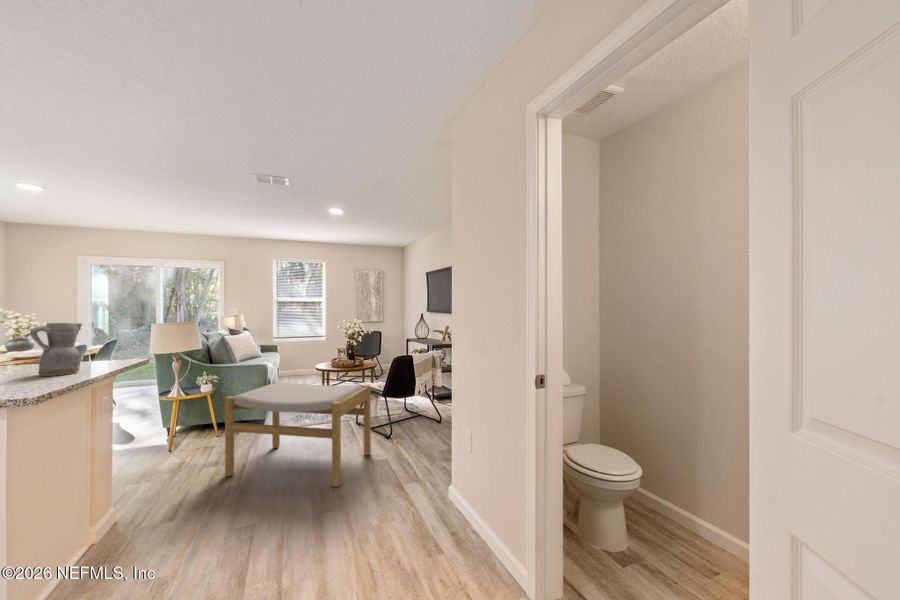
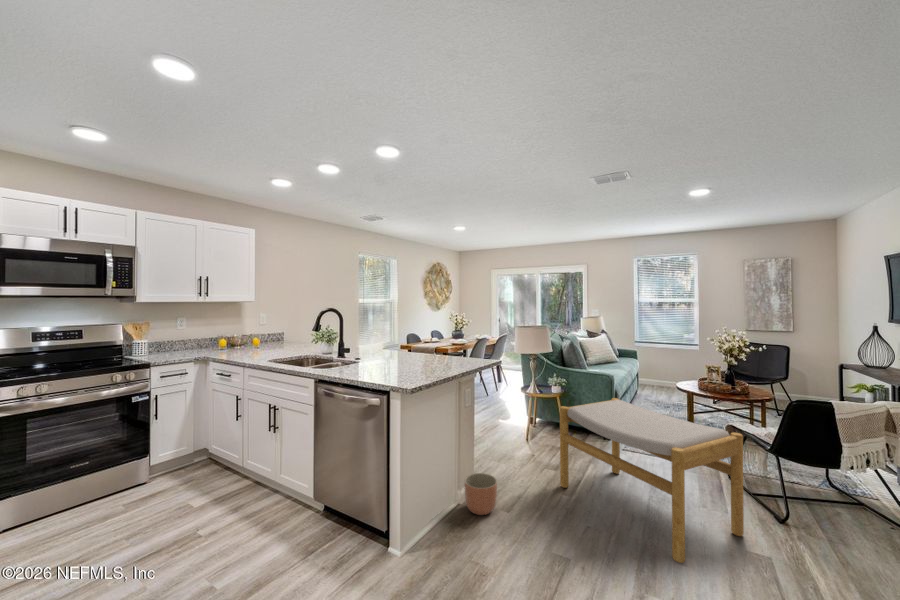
ceramic pitcher: present [30,323,82,376] -> none [425,328,452,368]
planter: none [103,491,154,544] -> present [464,473,497,515]

